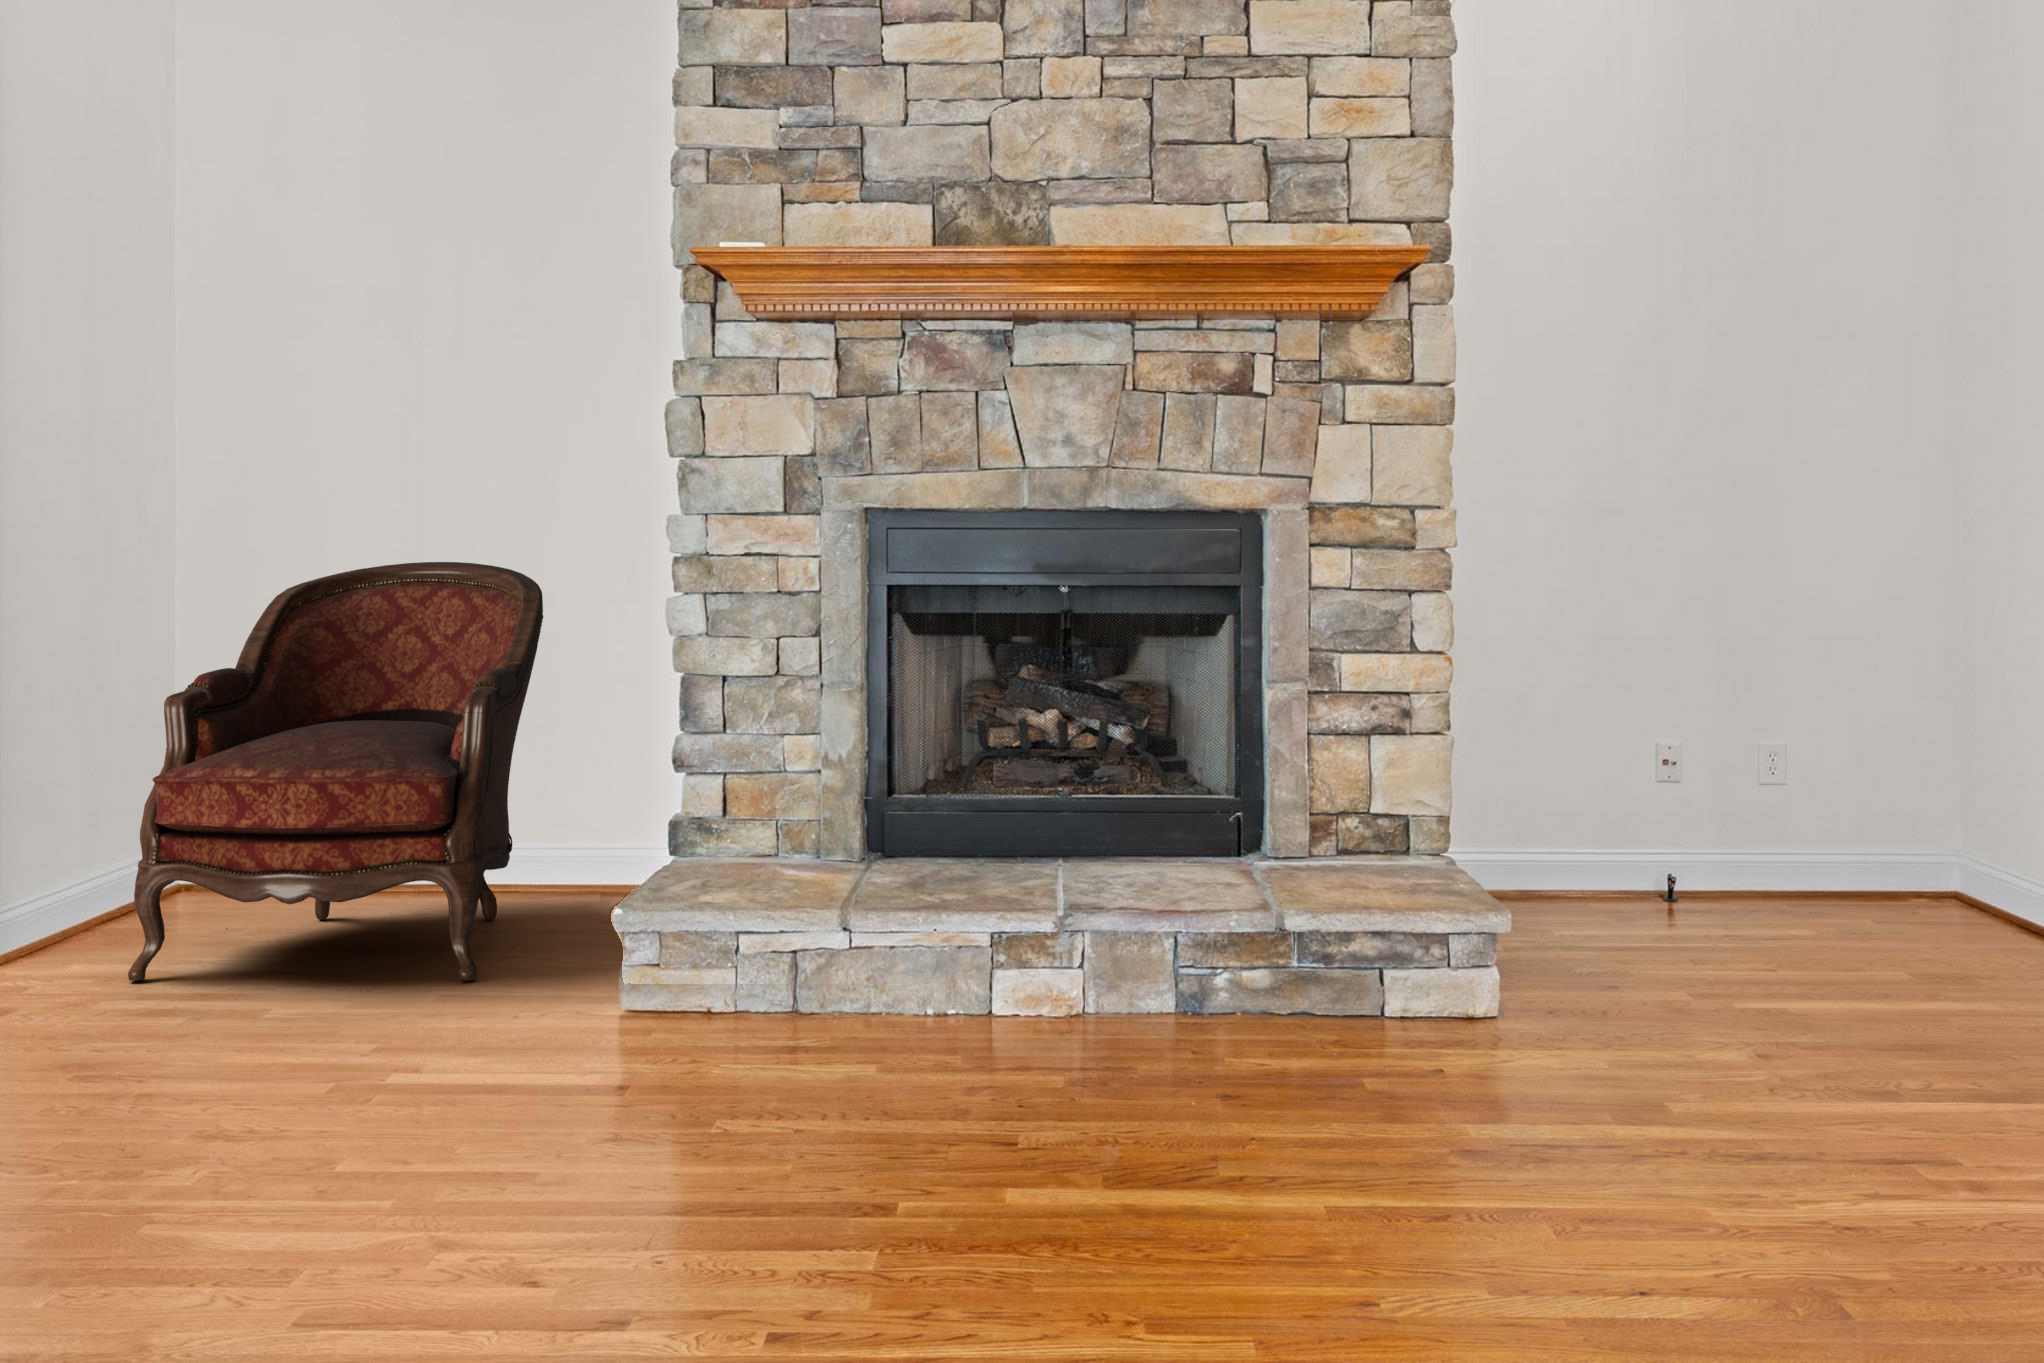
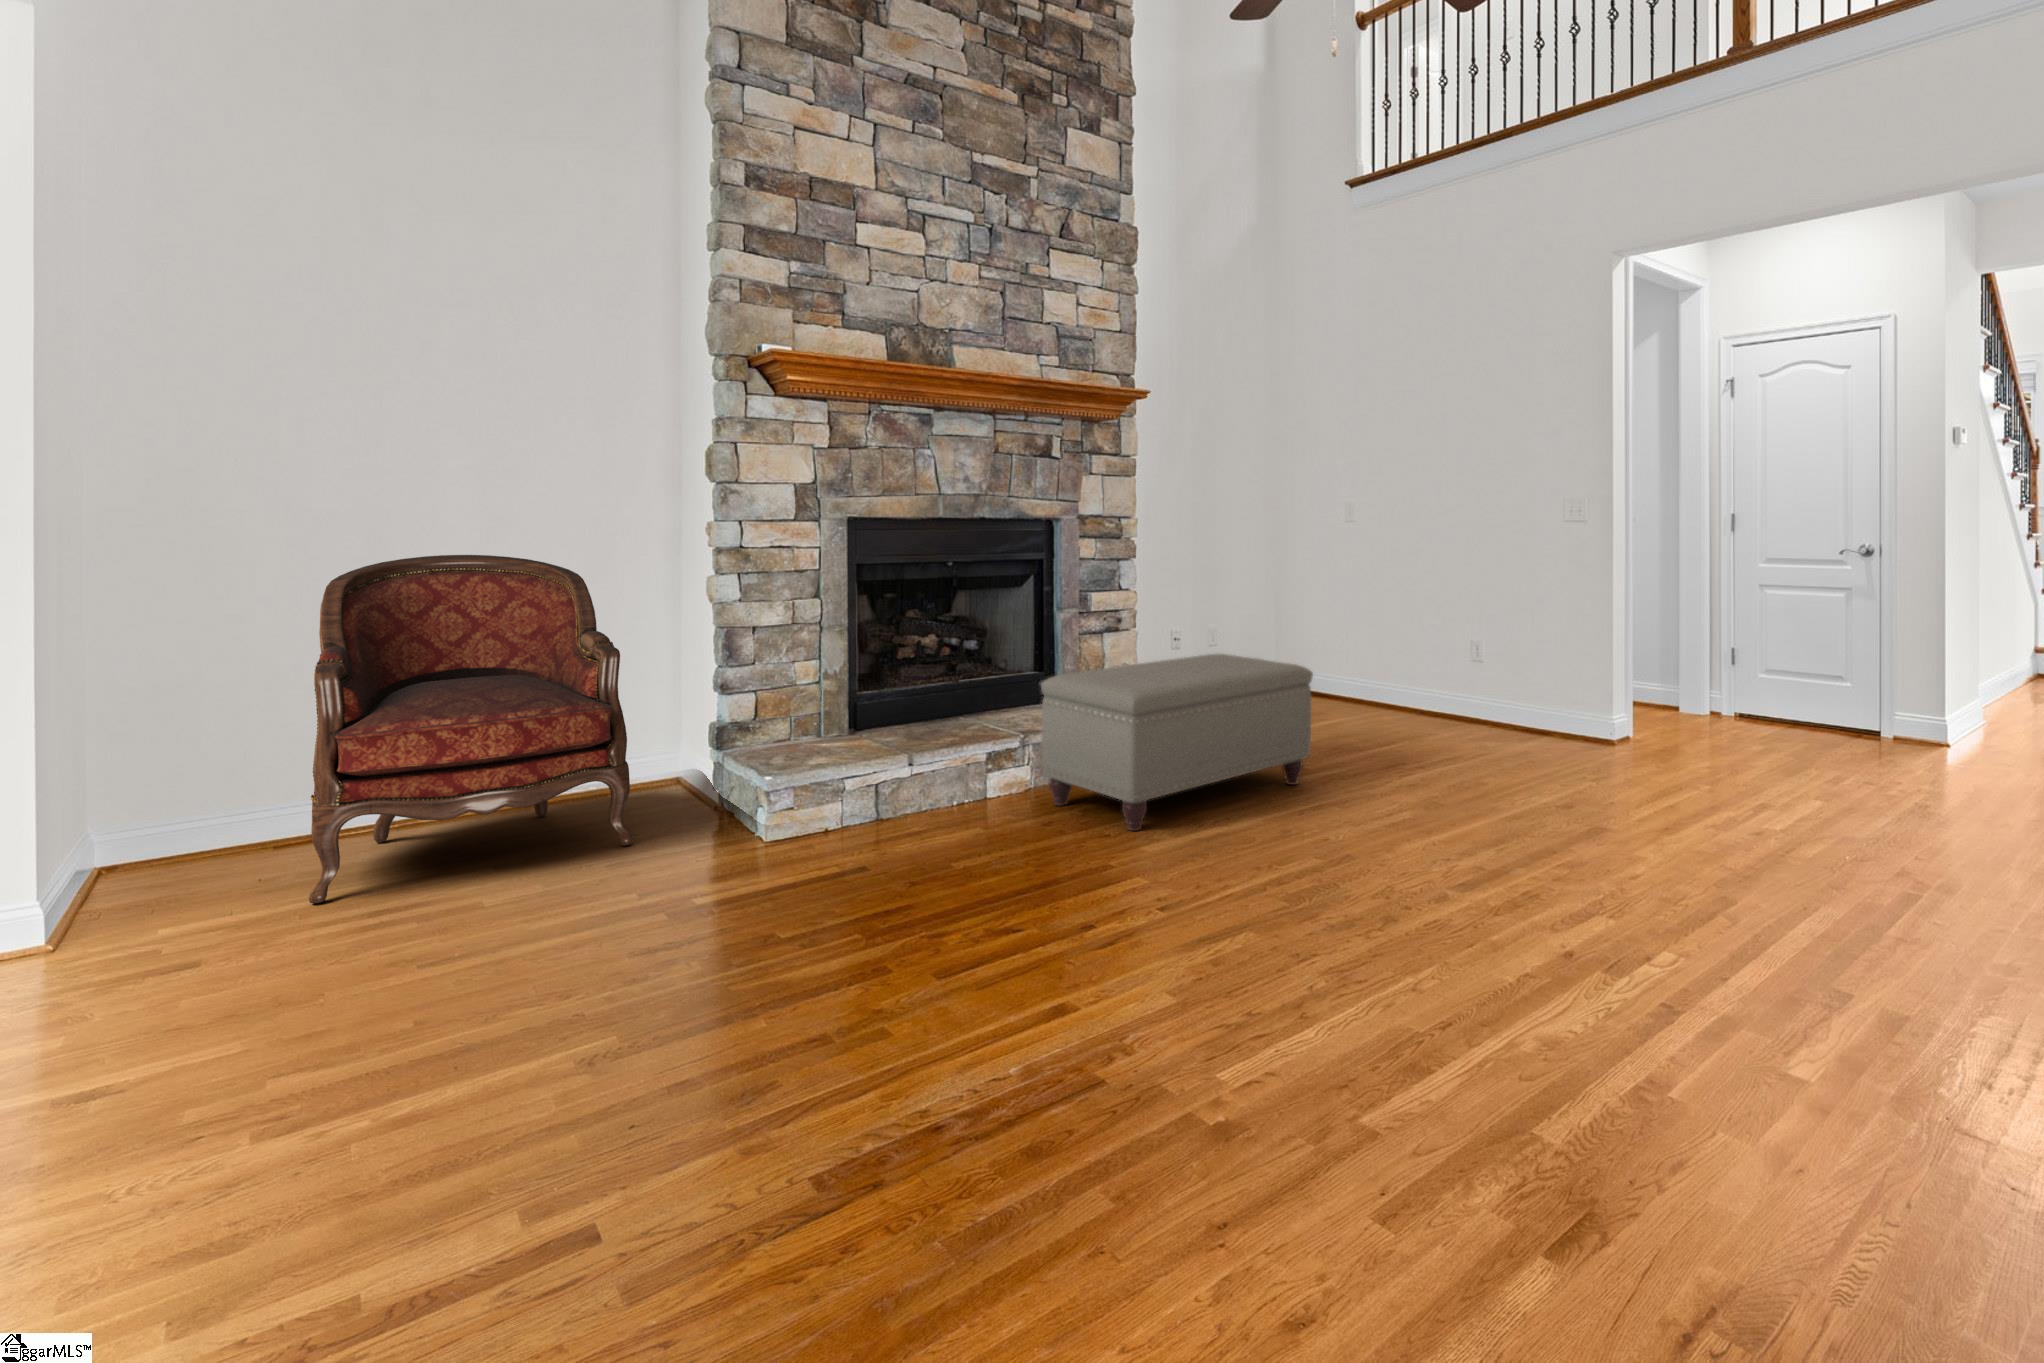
ottoman: none [1024,797,1617,1151] -> present [1041,654,1313,831]

